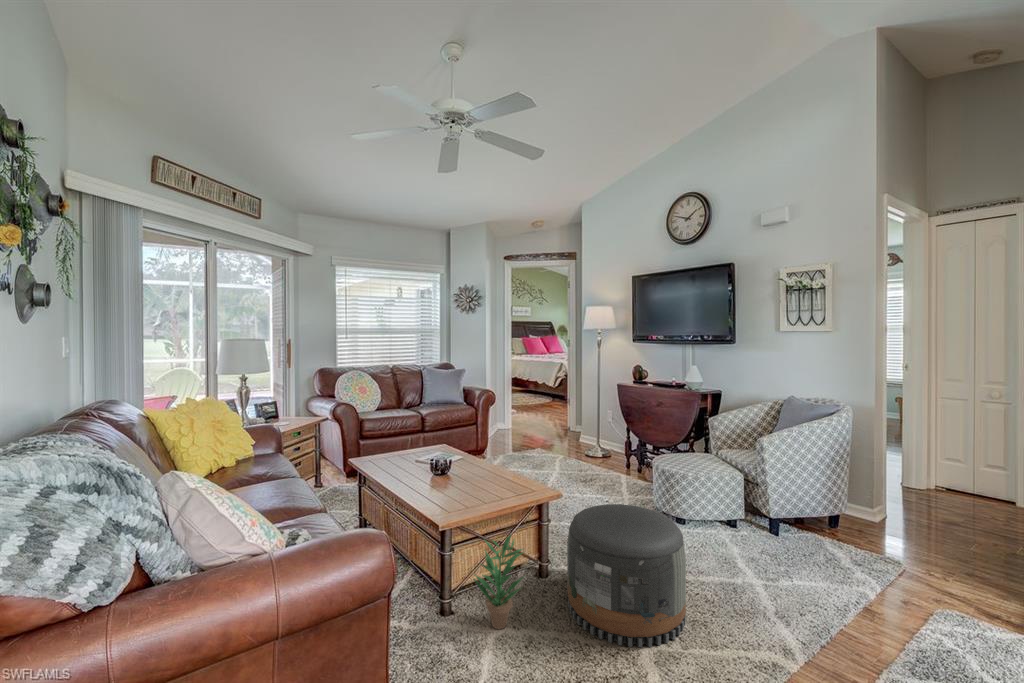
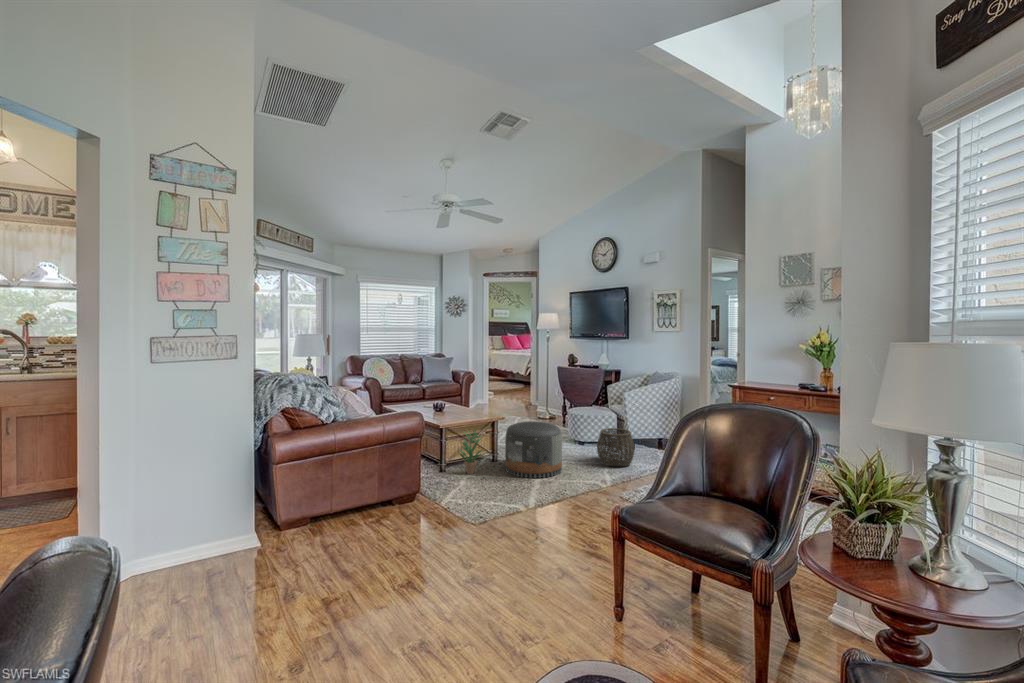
woven basket: none [735,511,819,598] -> present [597,428,635,467]

